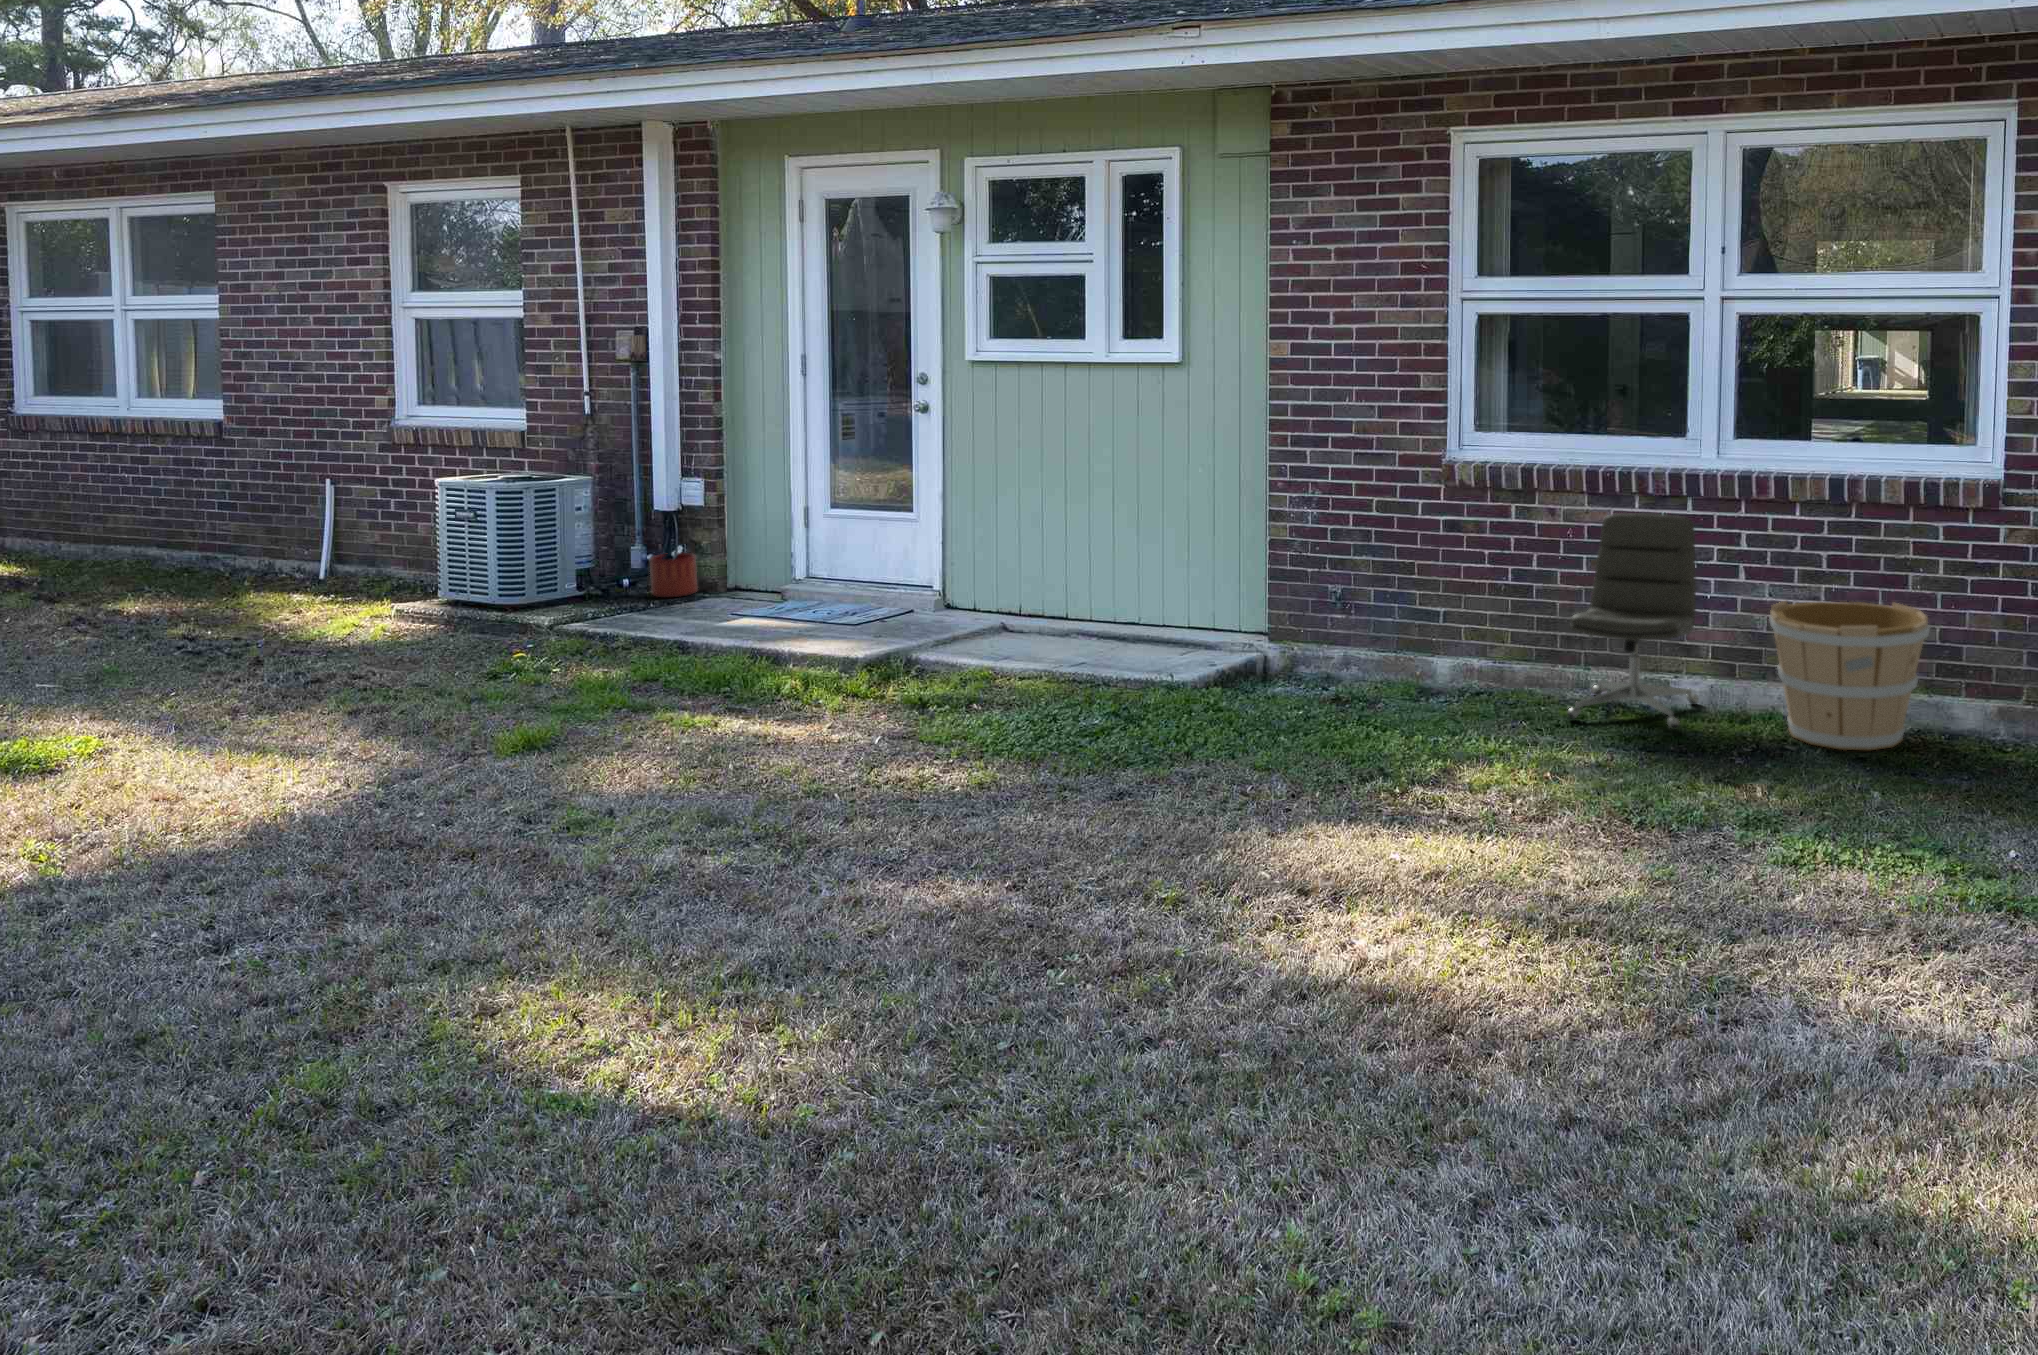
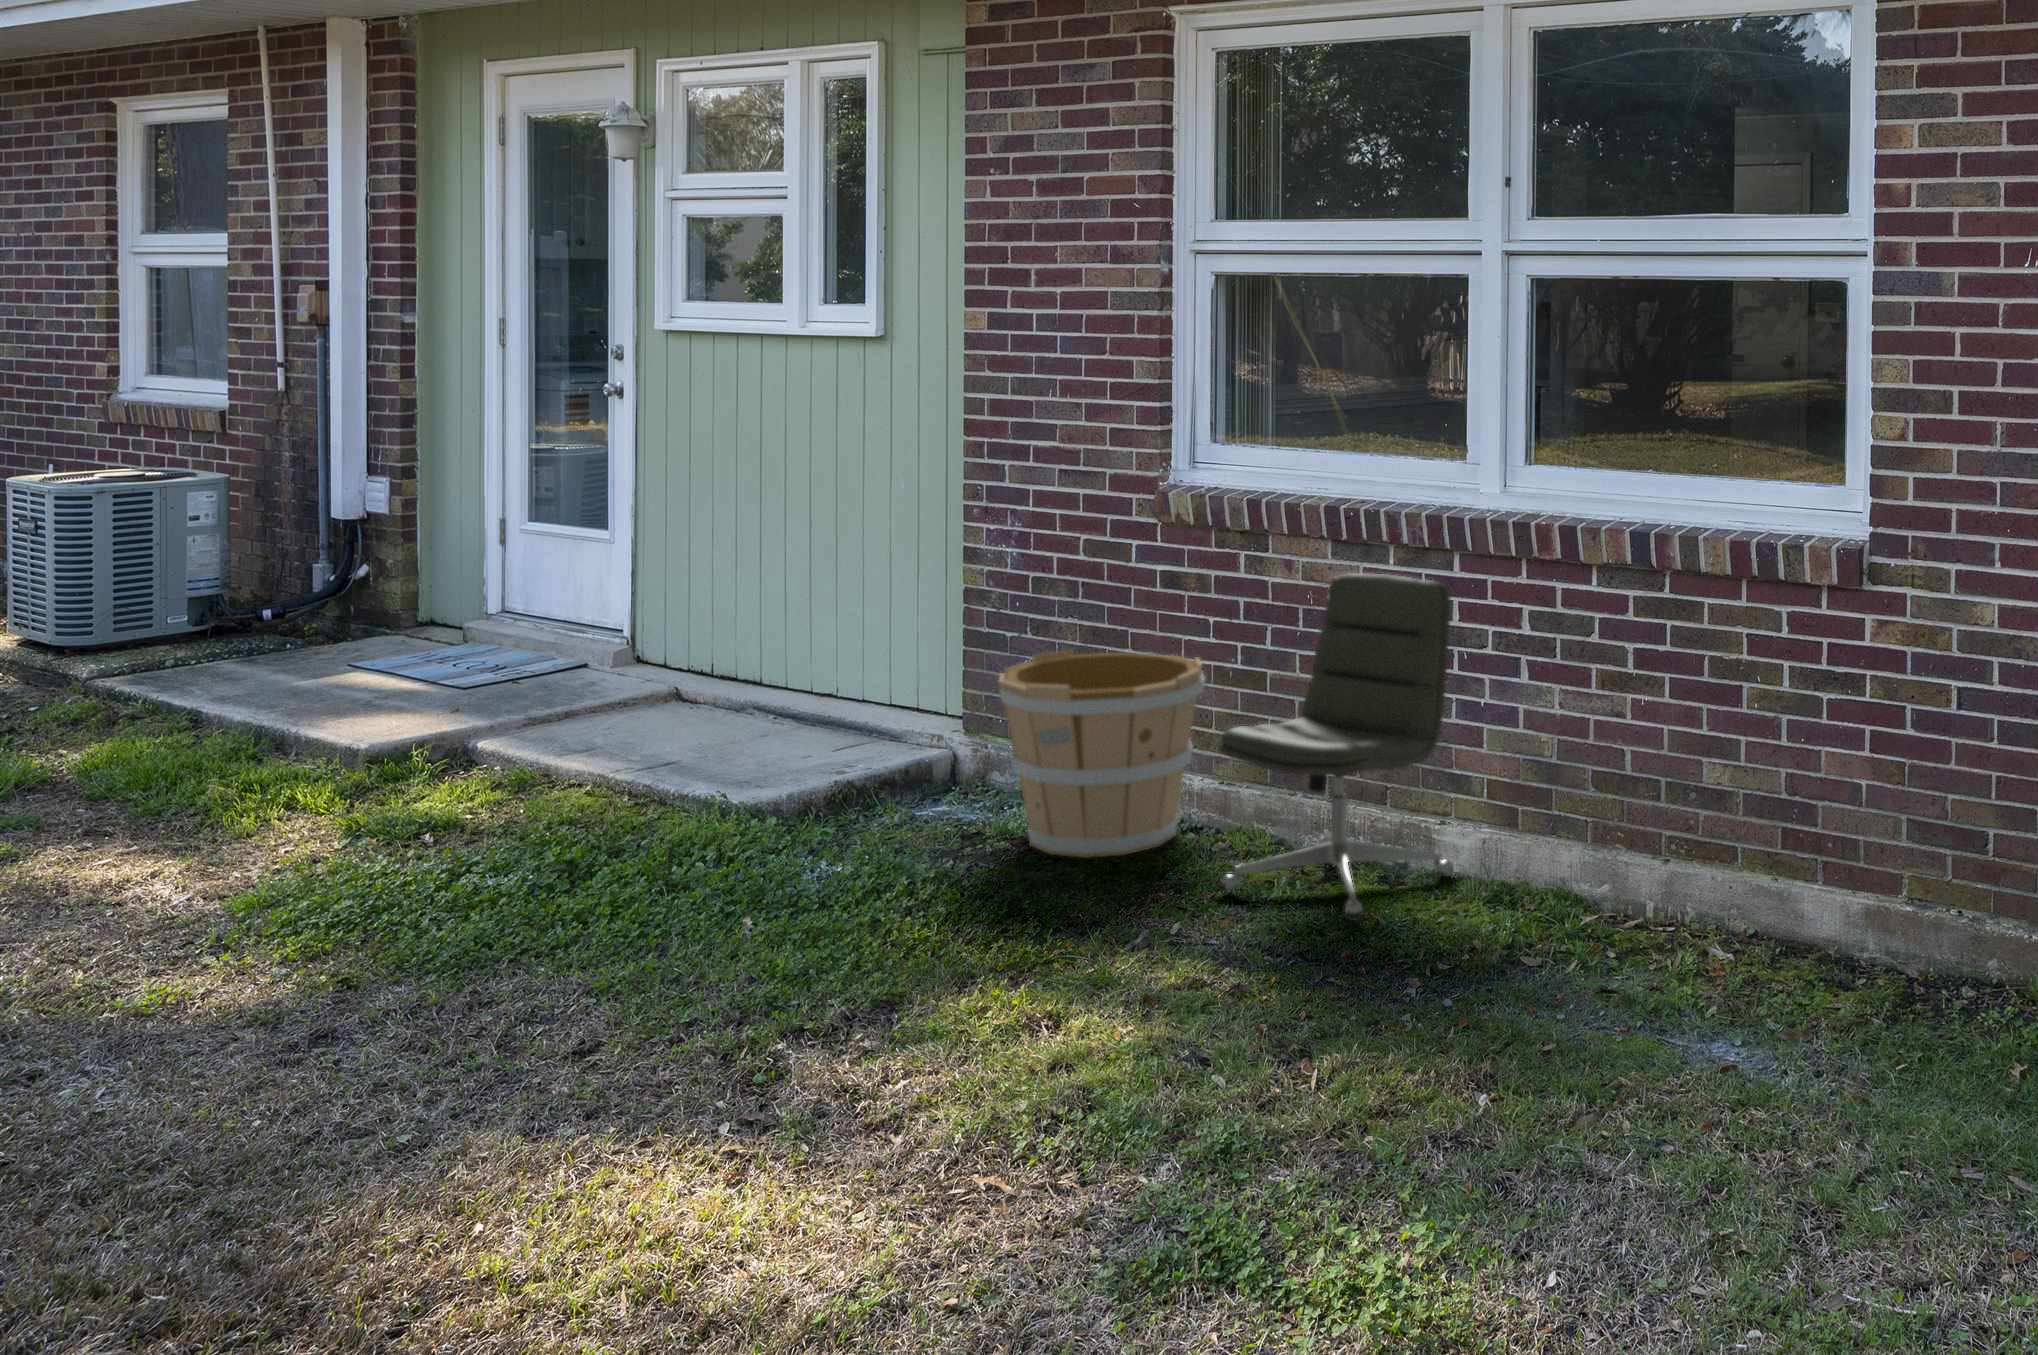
planter: present [650,553,697,598] -> none [308,577,377,636]
wooden bucket: present [1769,601,1931,750] -> present [999,649,1205,858]

